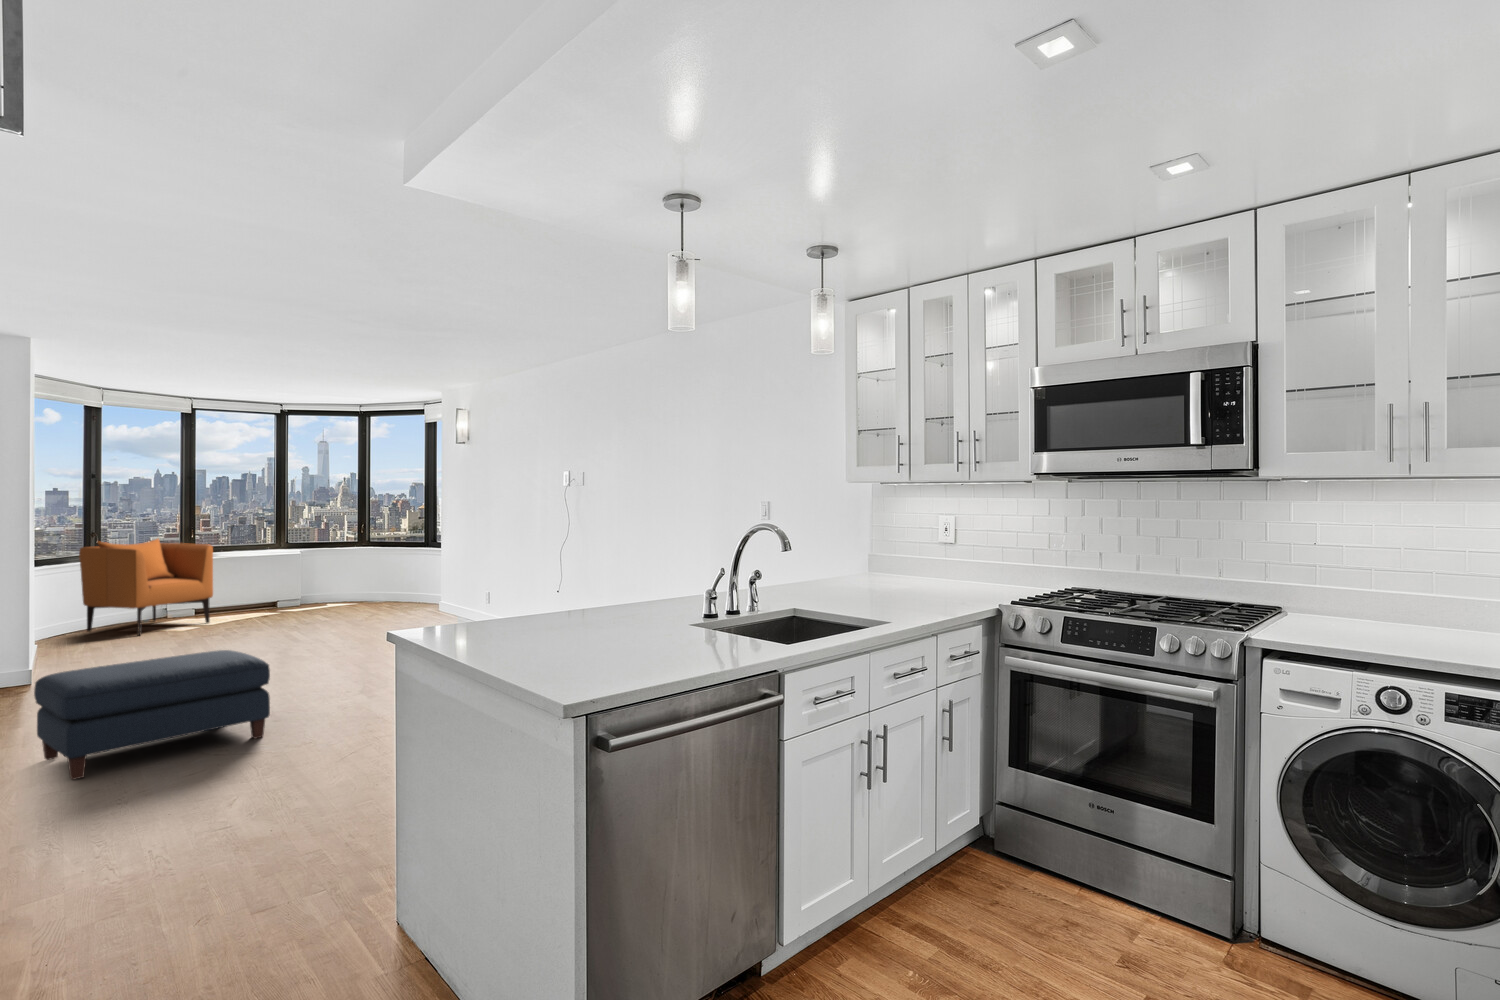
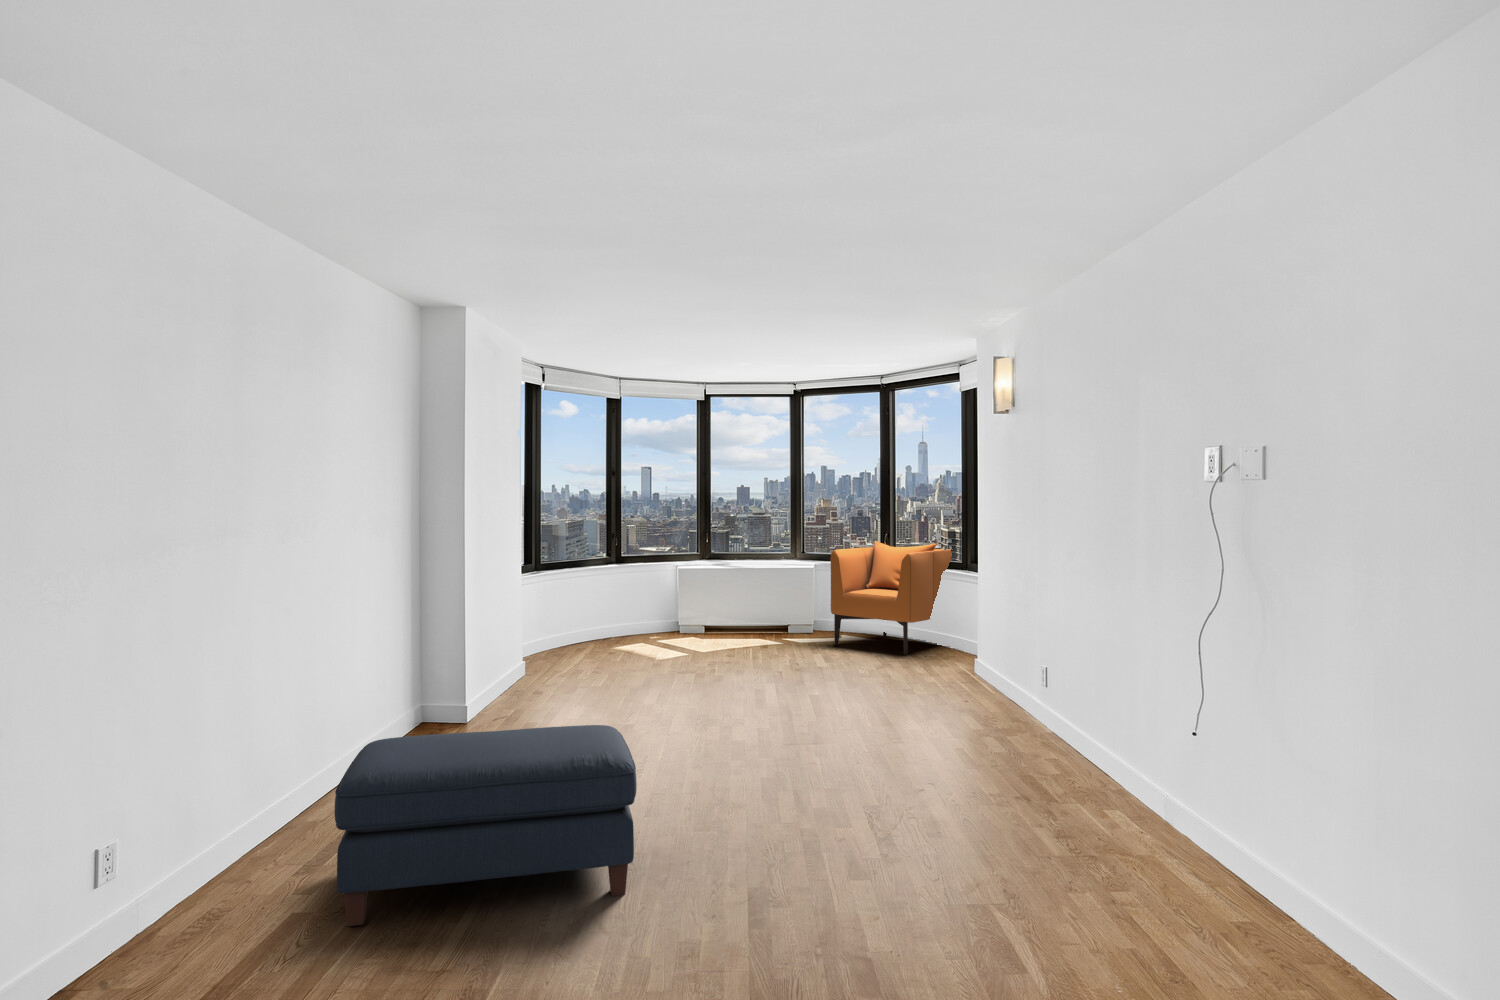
armchair: present [79,539,213,635] -> present [831,541,952,655]

